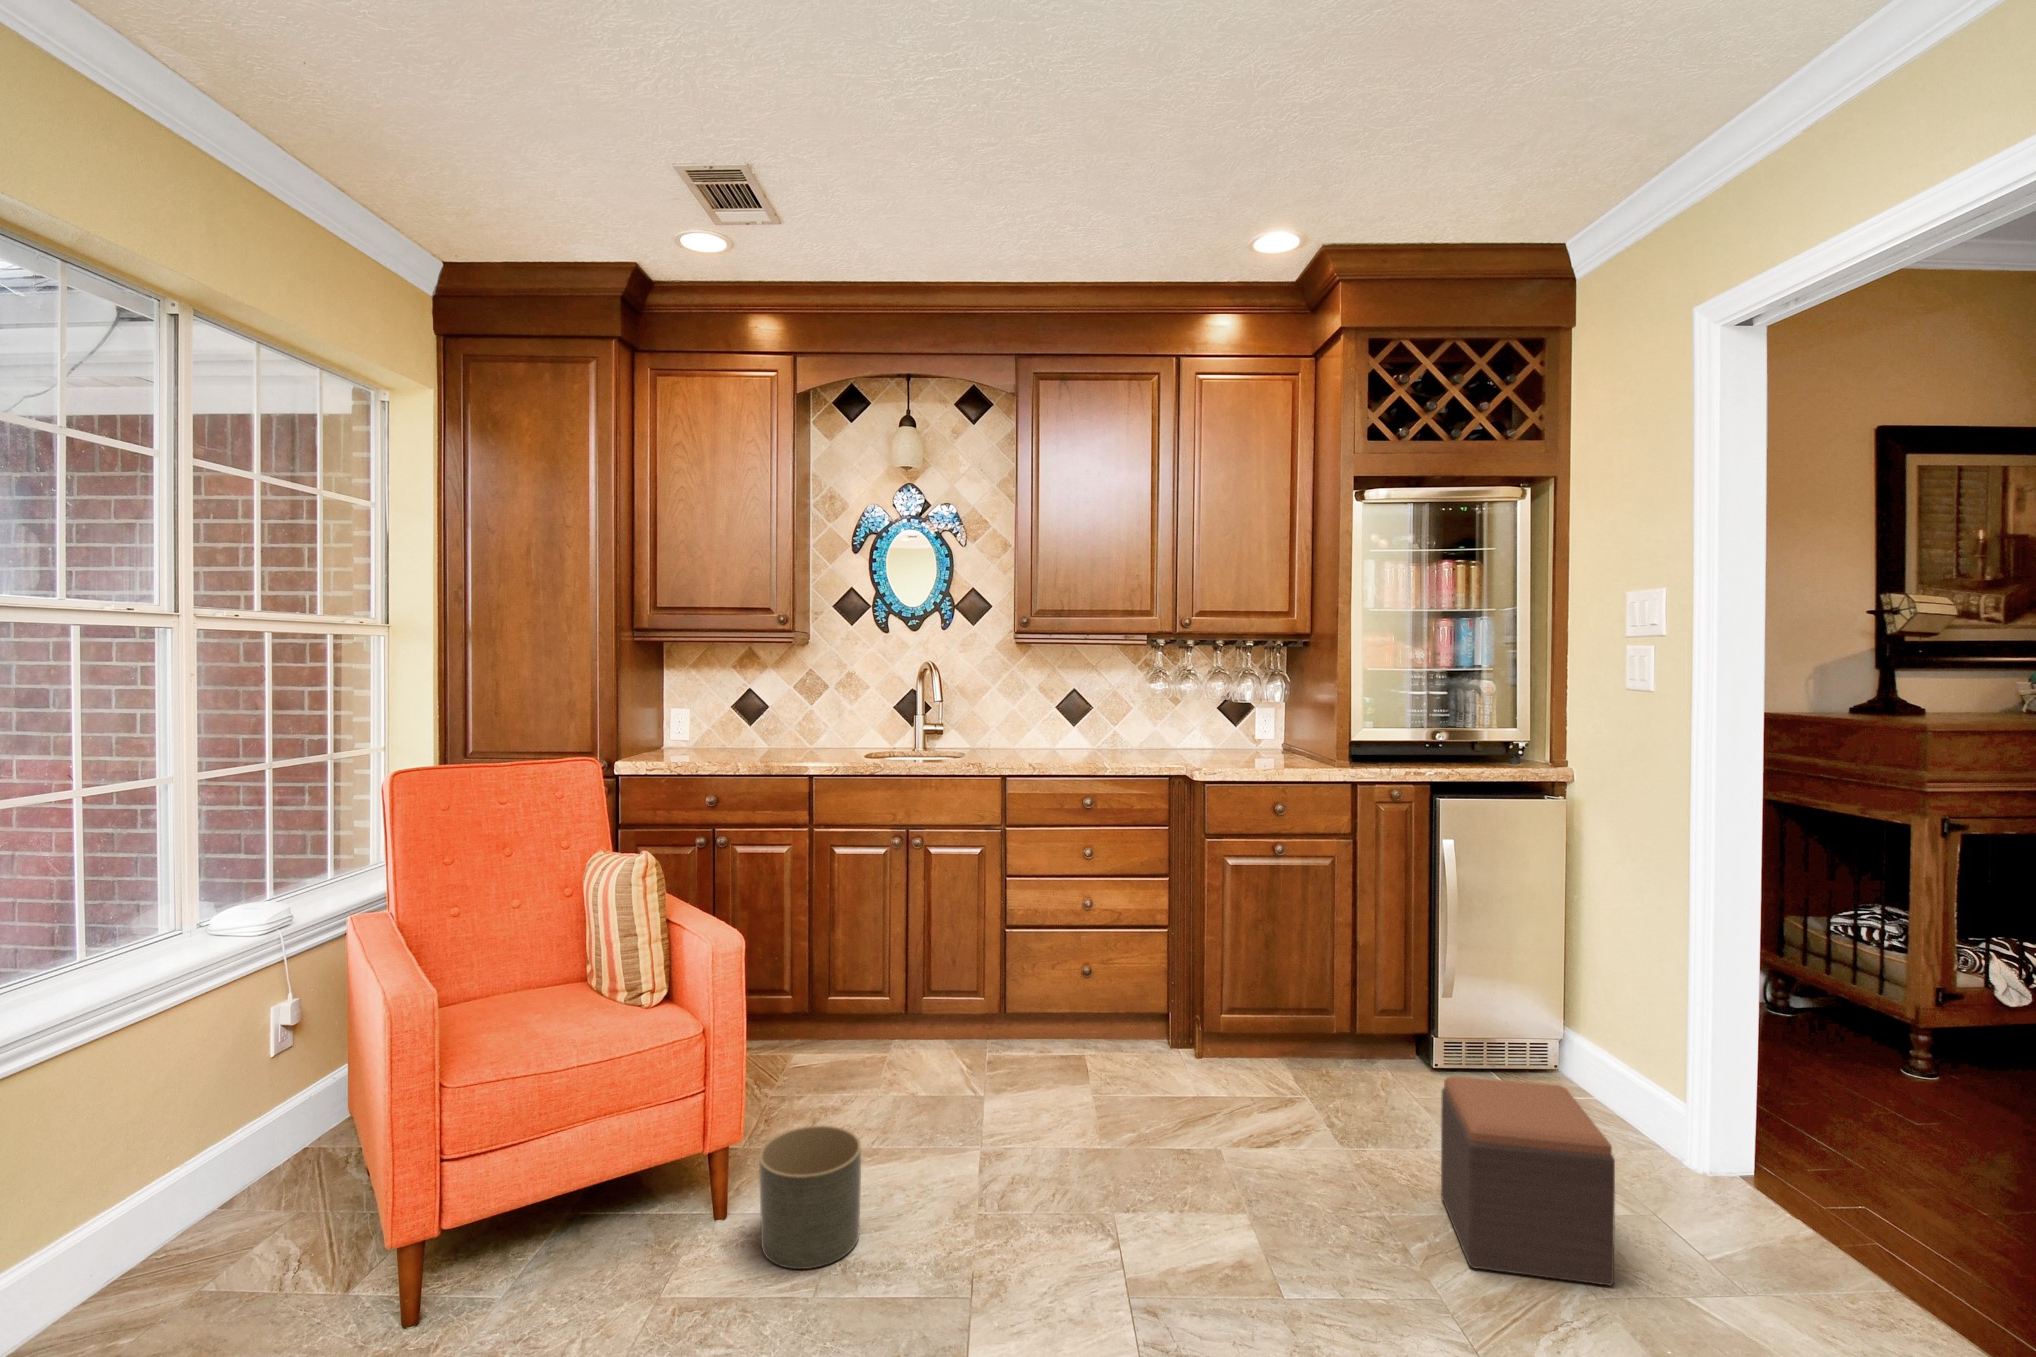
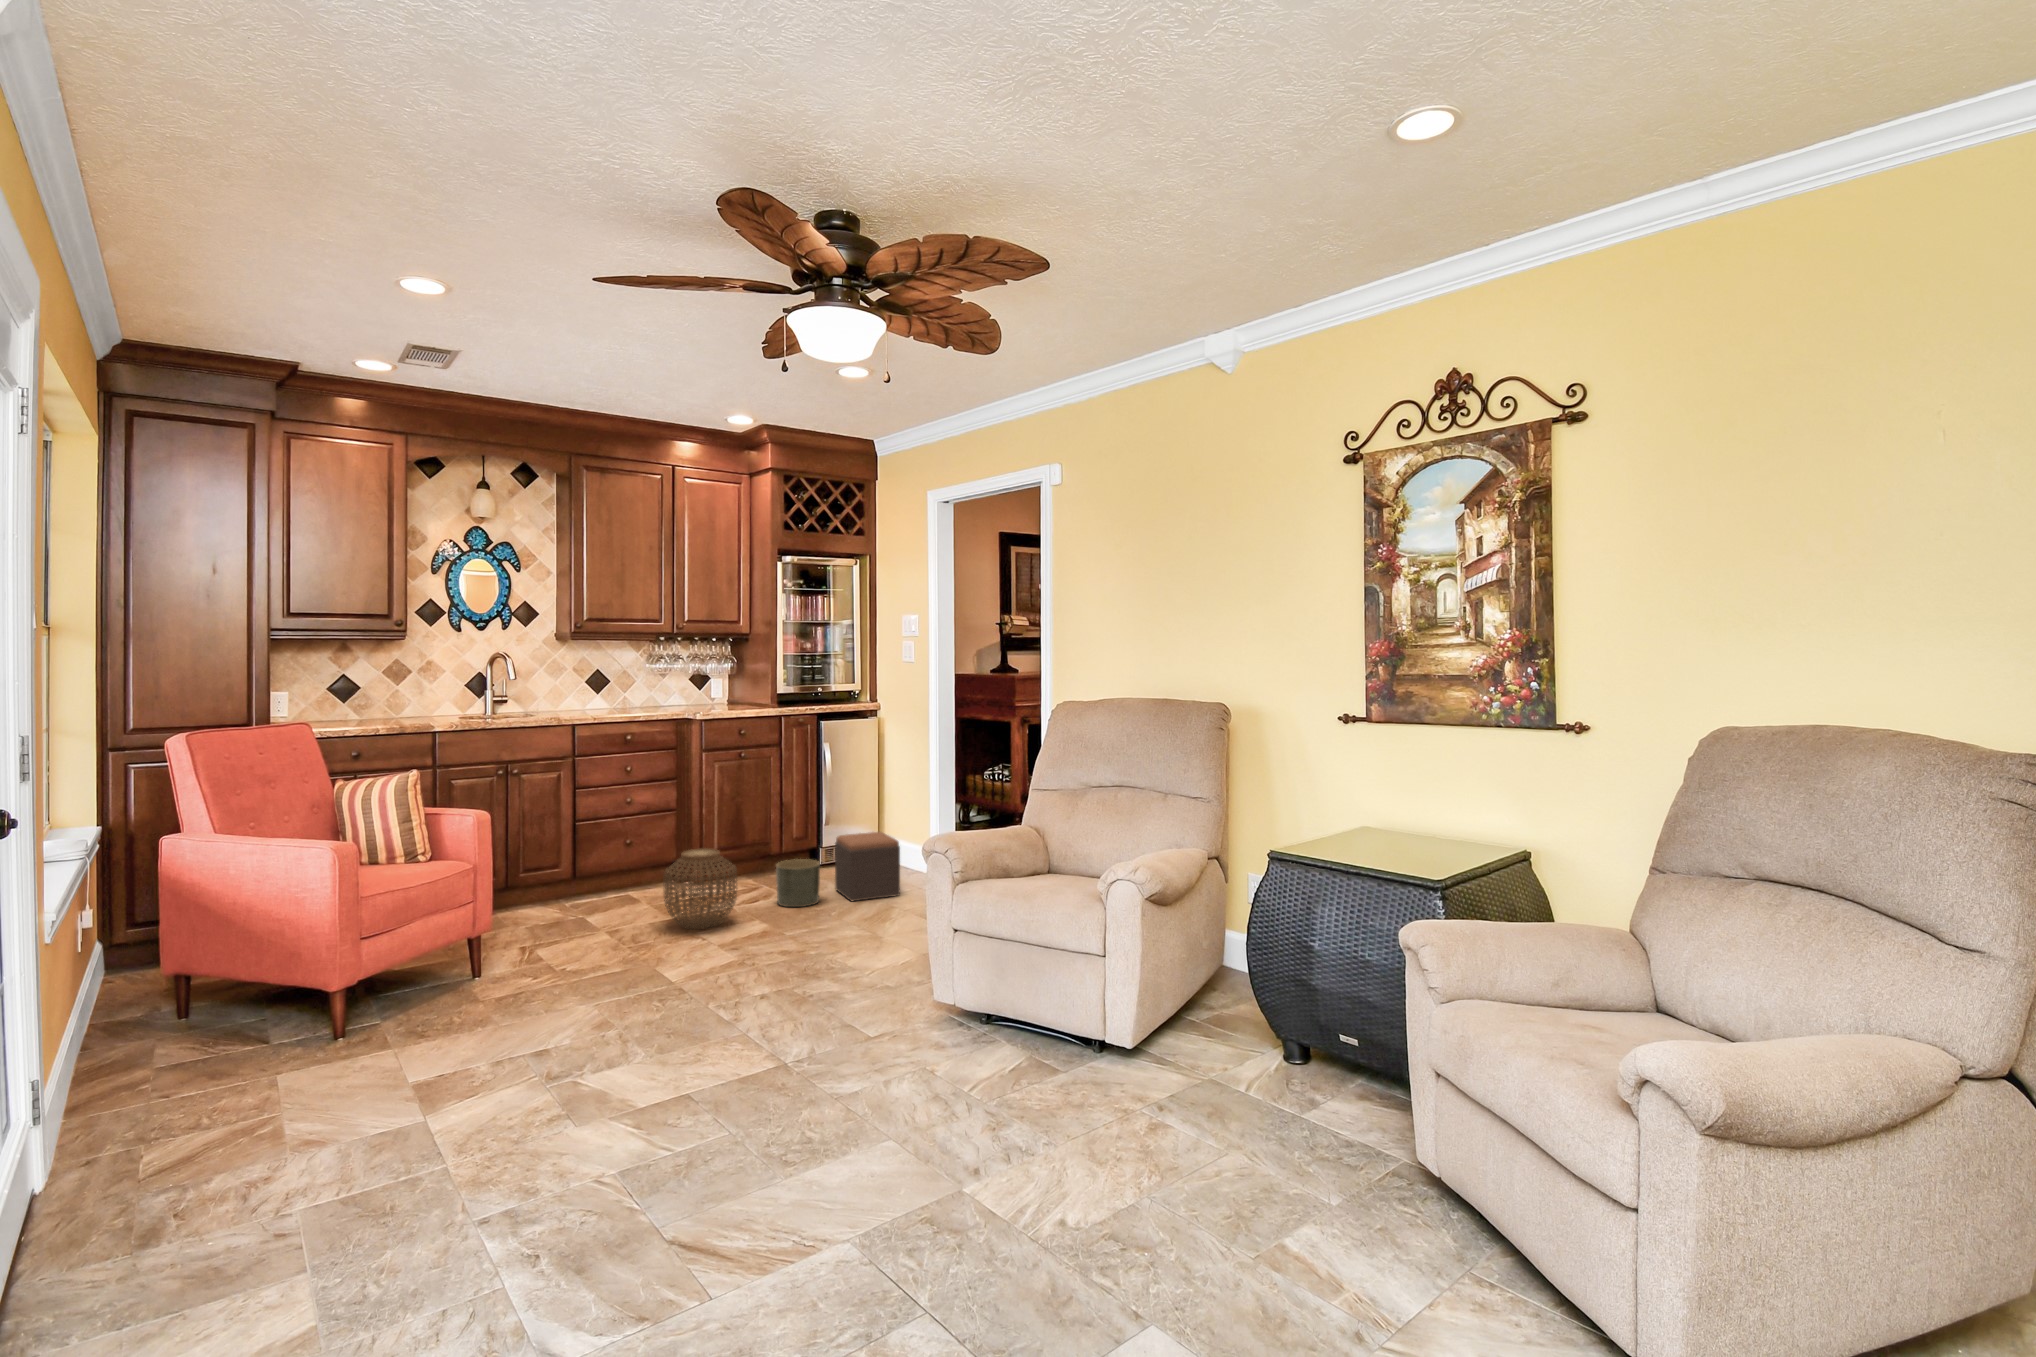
woven basket: none [1025,1071,1179,1270] -> present [664,848,737,929]
planter: present [759,1125,861,1269] -> present [776,859,820,907]

